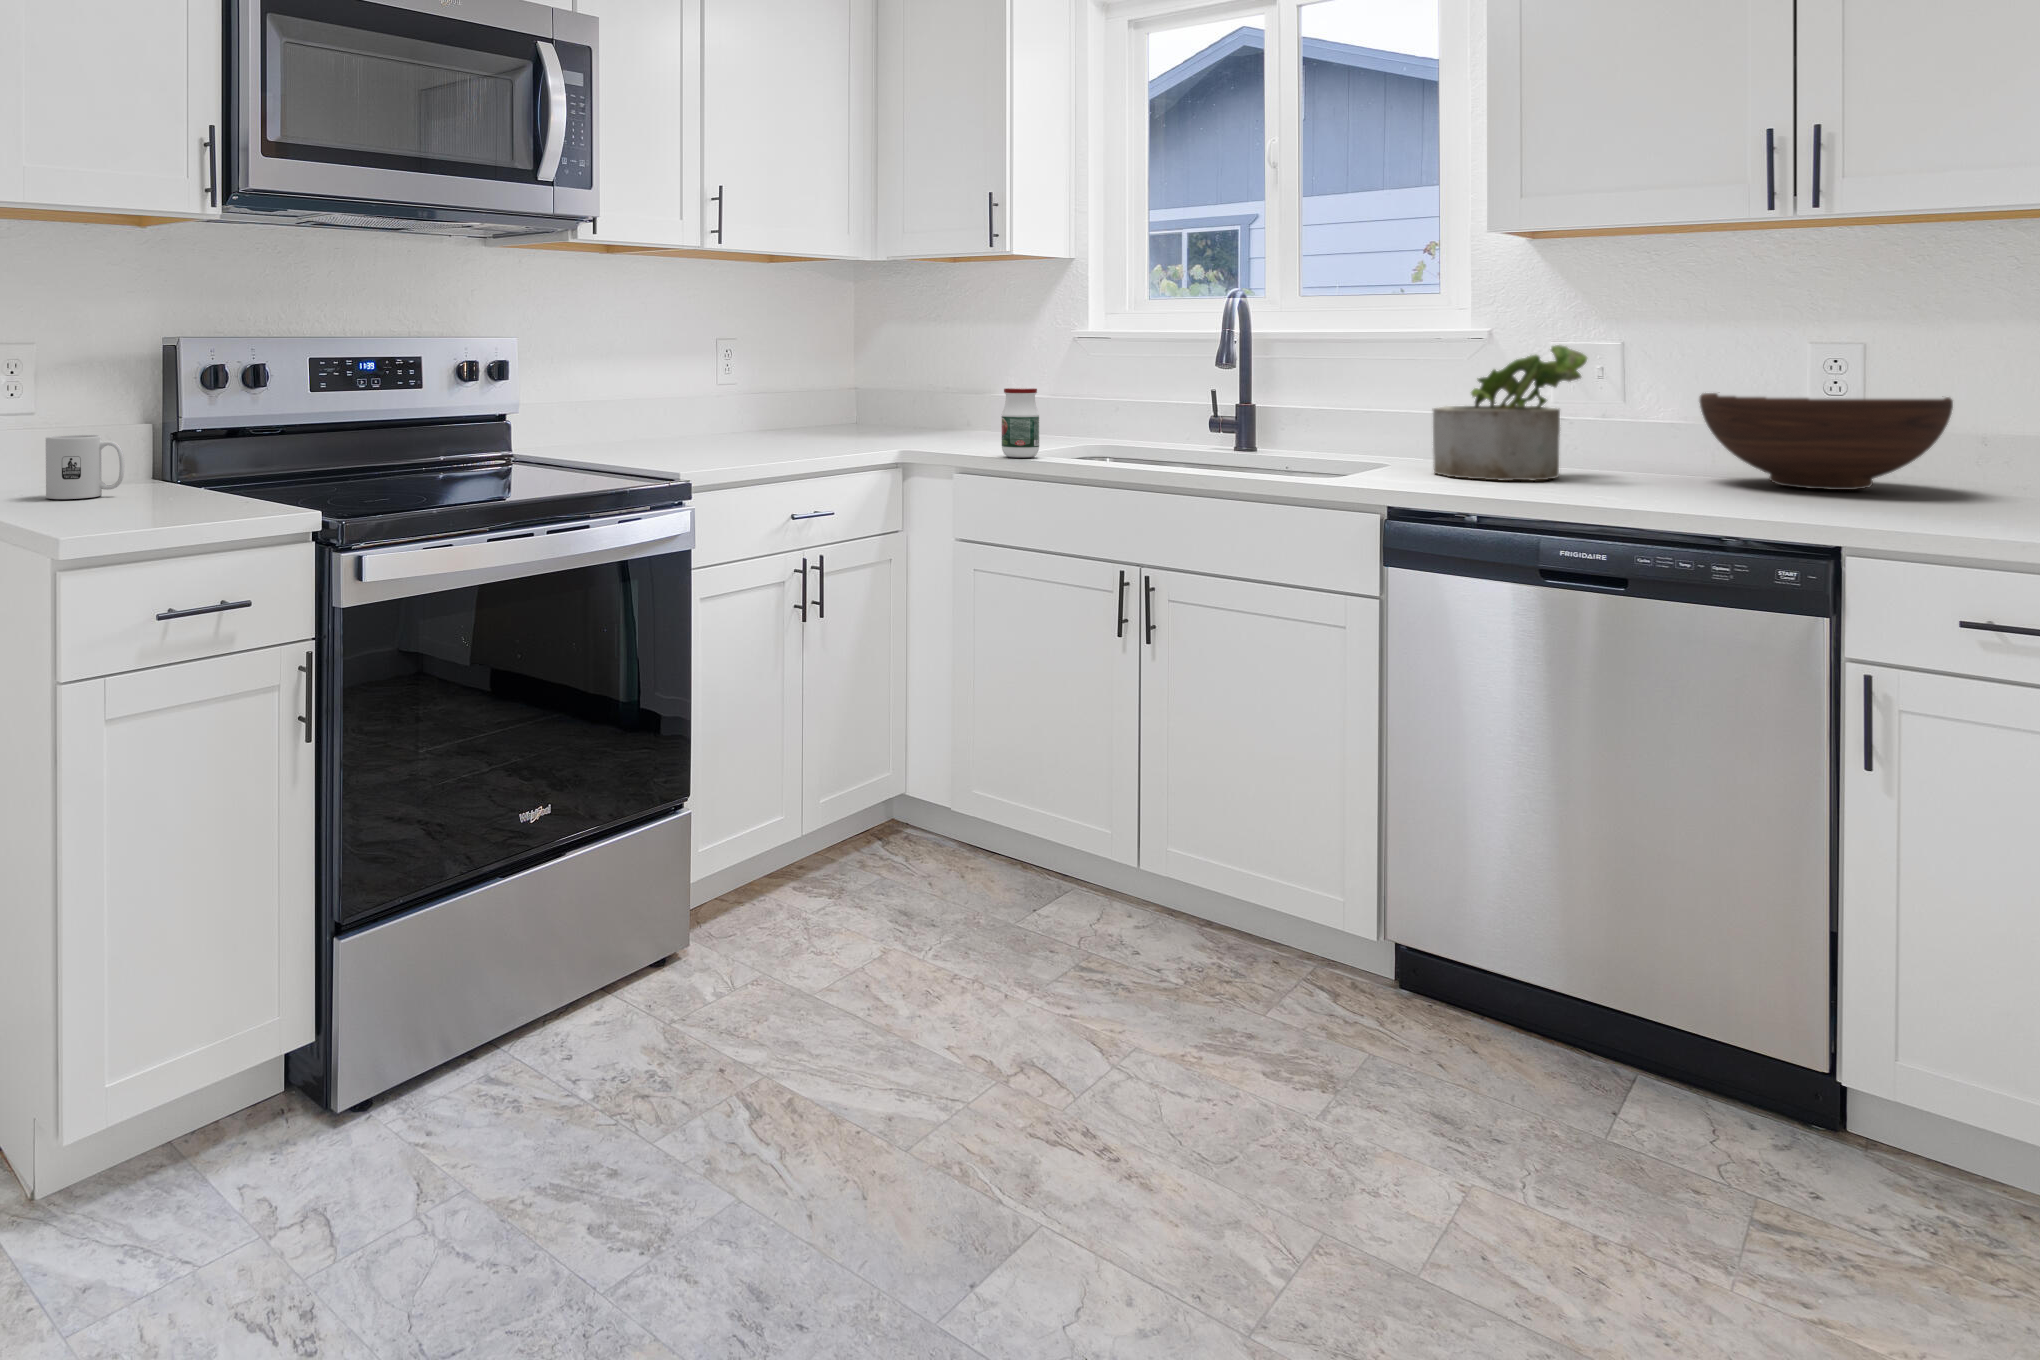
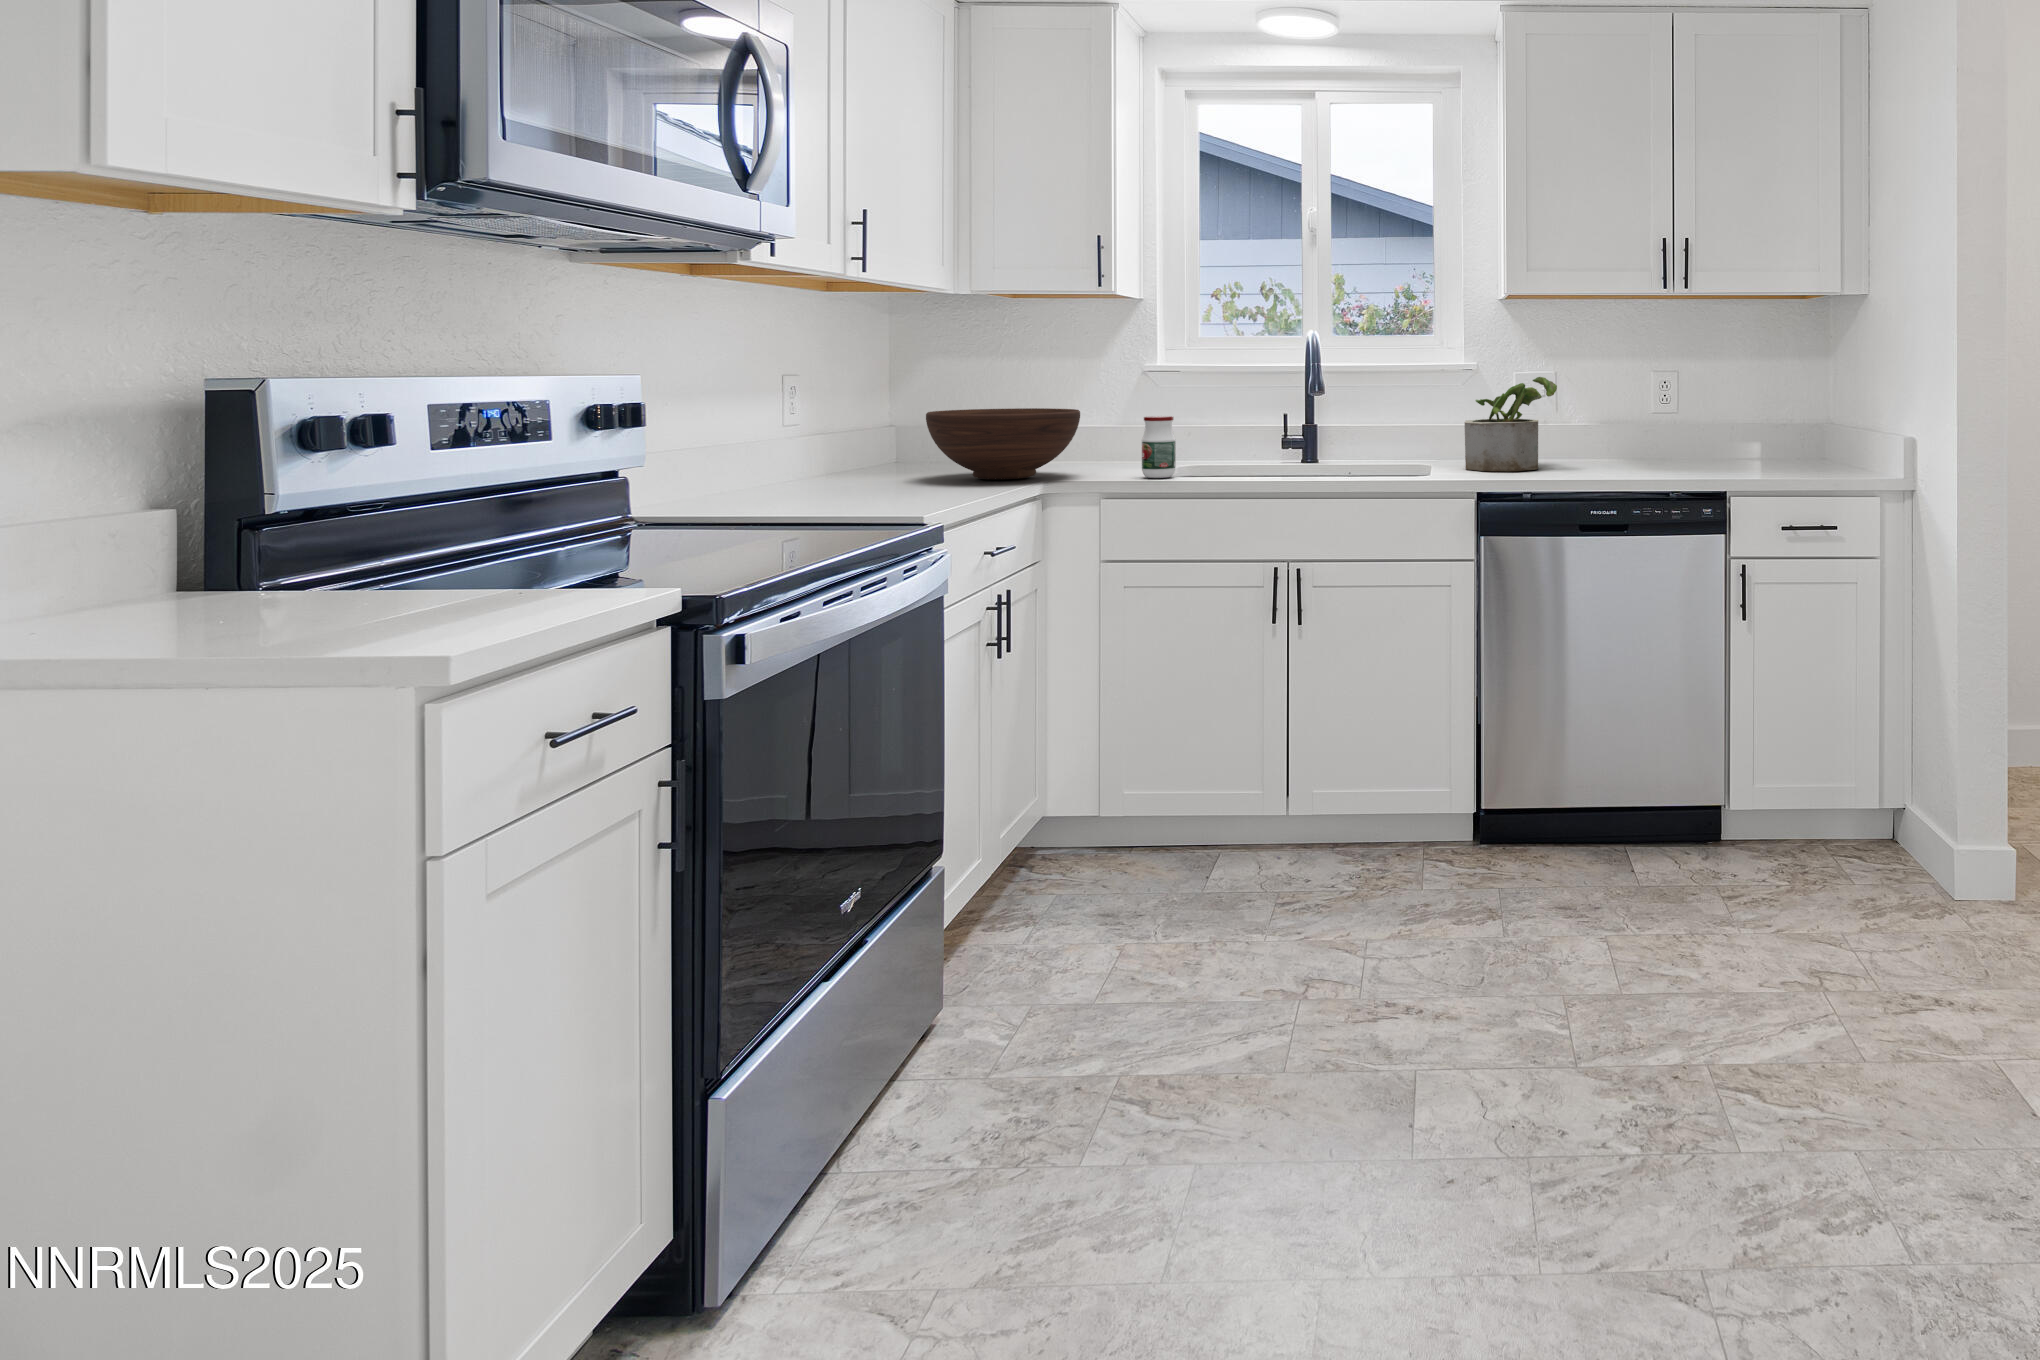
fruit bowl: present [1699,393,1953,490] -> present [926,408,1080,480]
mug: present [46,435,124,499] -> none [63,533,219,636]

